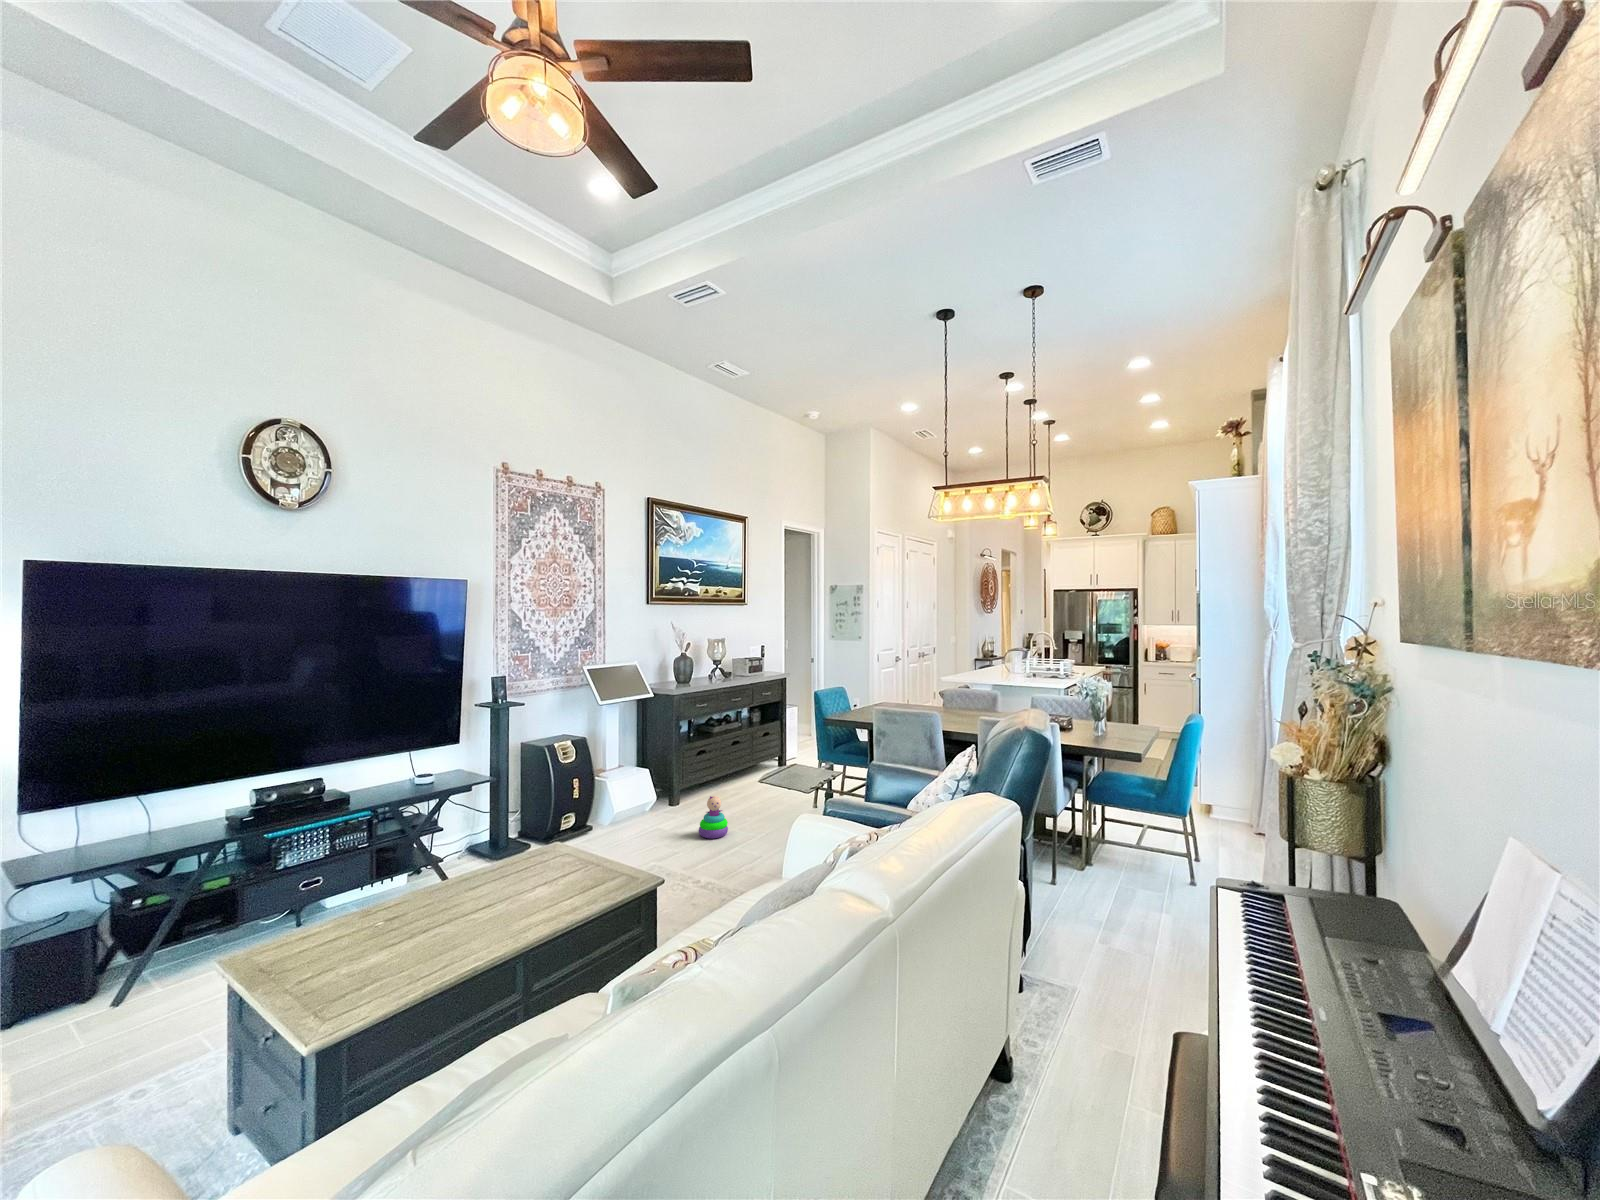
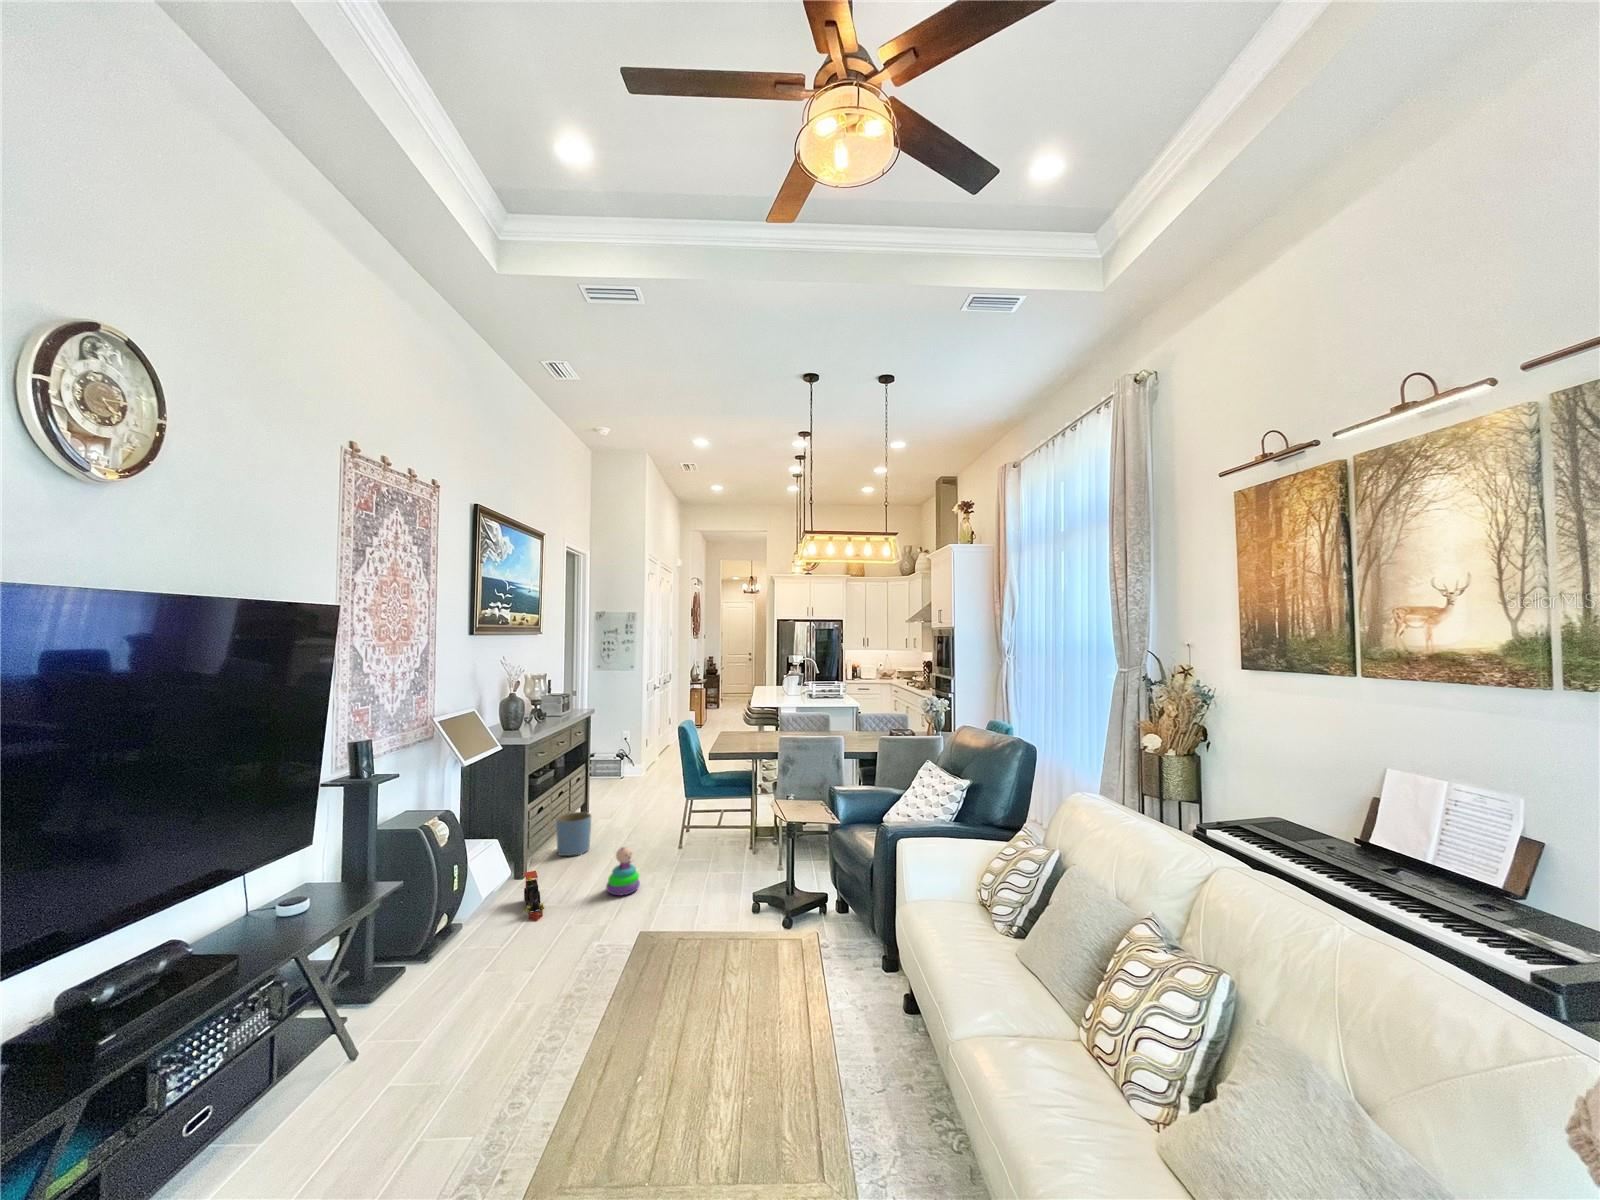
planter: none [713,762,743,800] -> present [556,812,591,856]
toy train: none [631,801,659,839] -> present [524,871,544,921]

